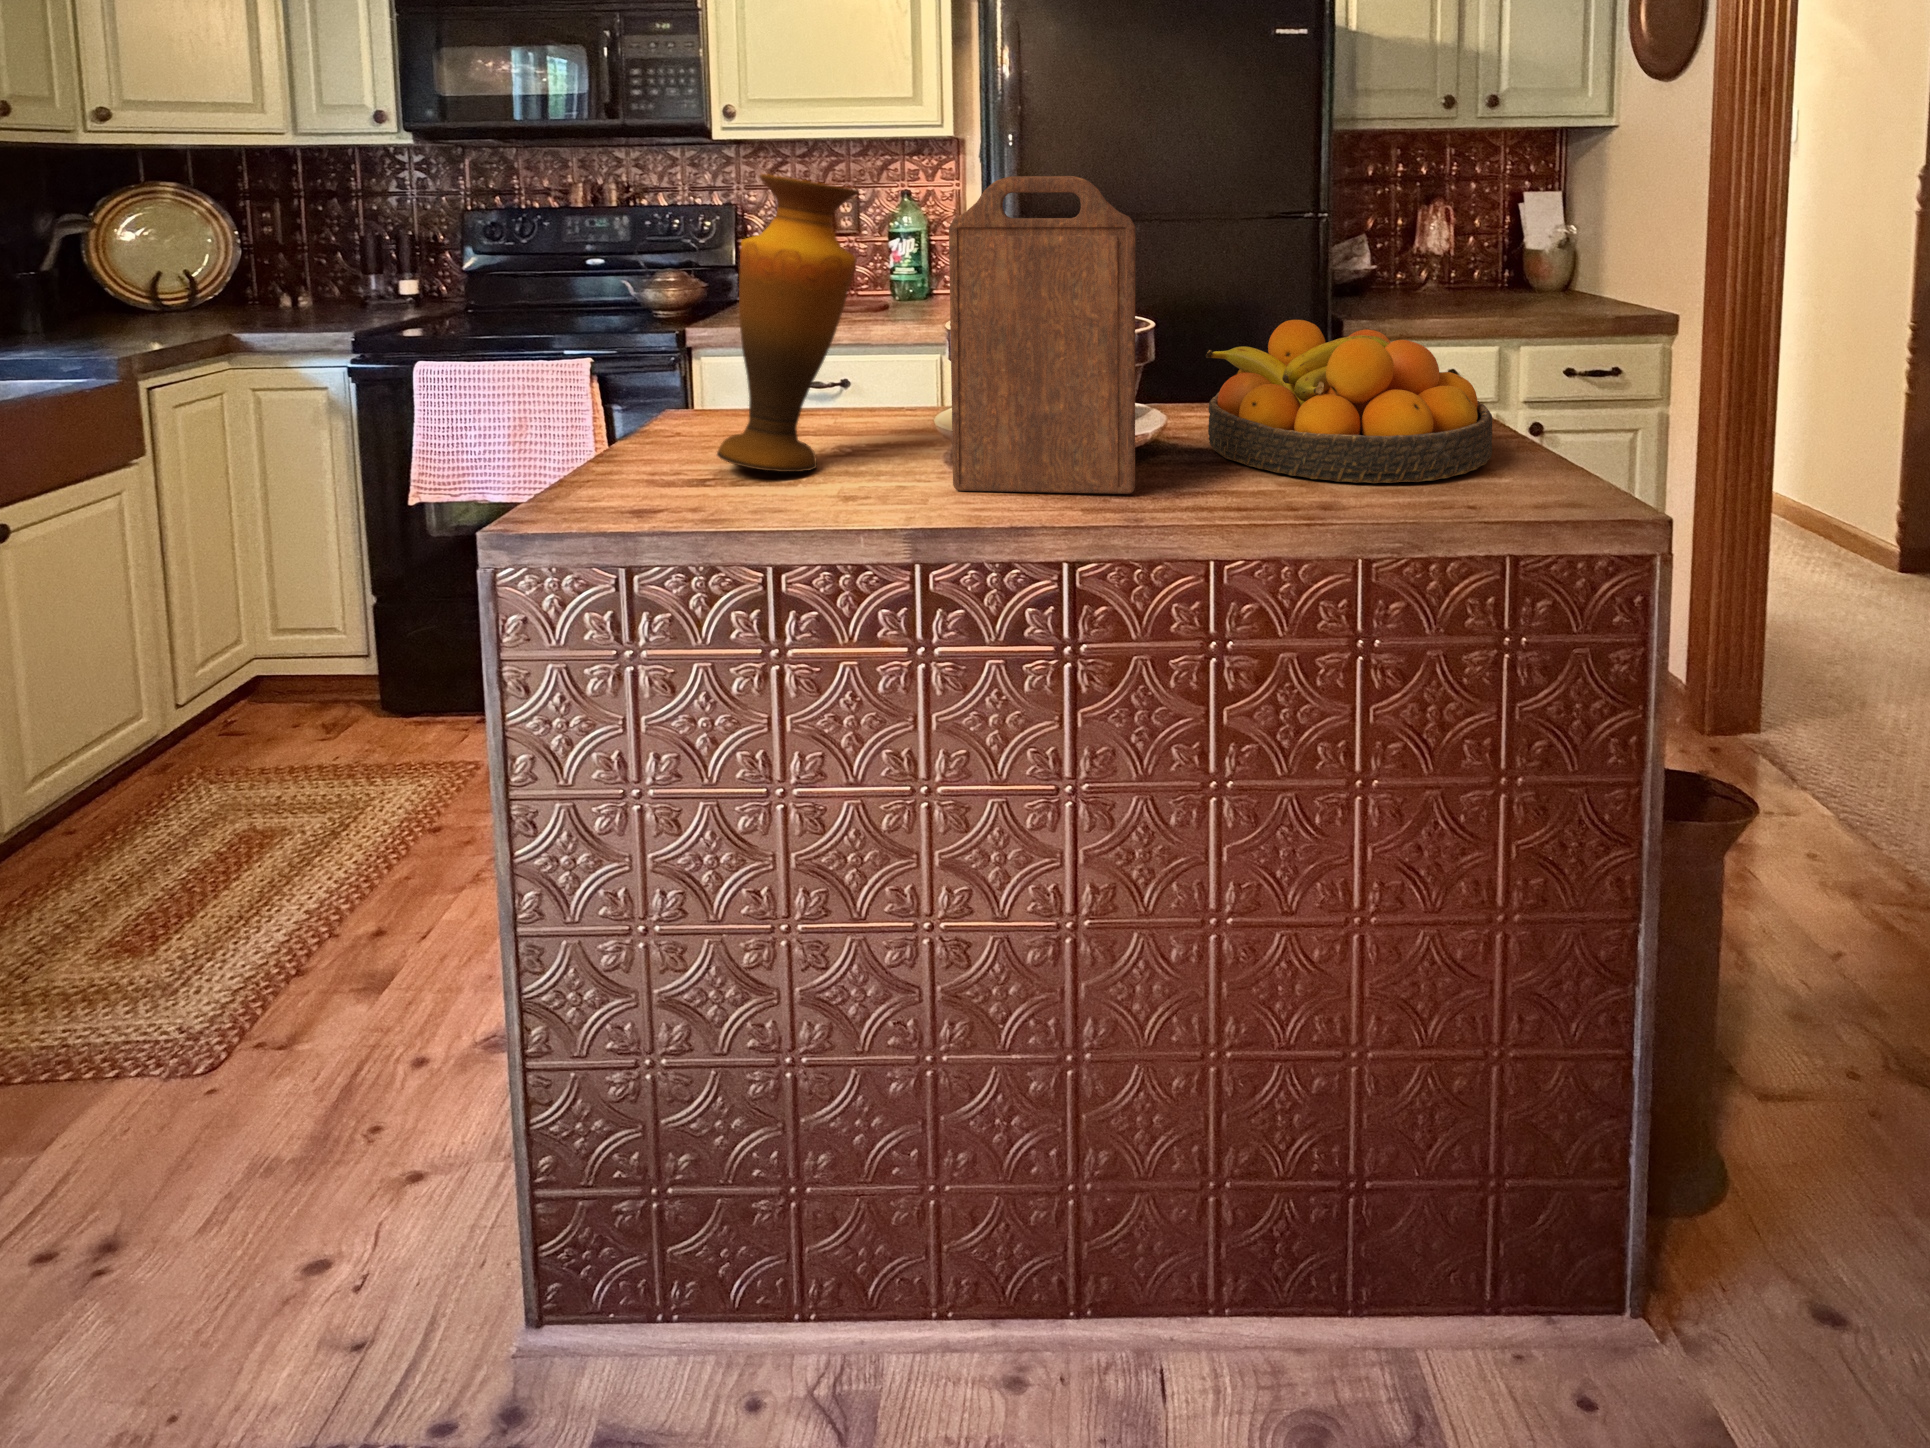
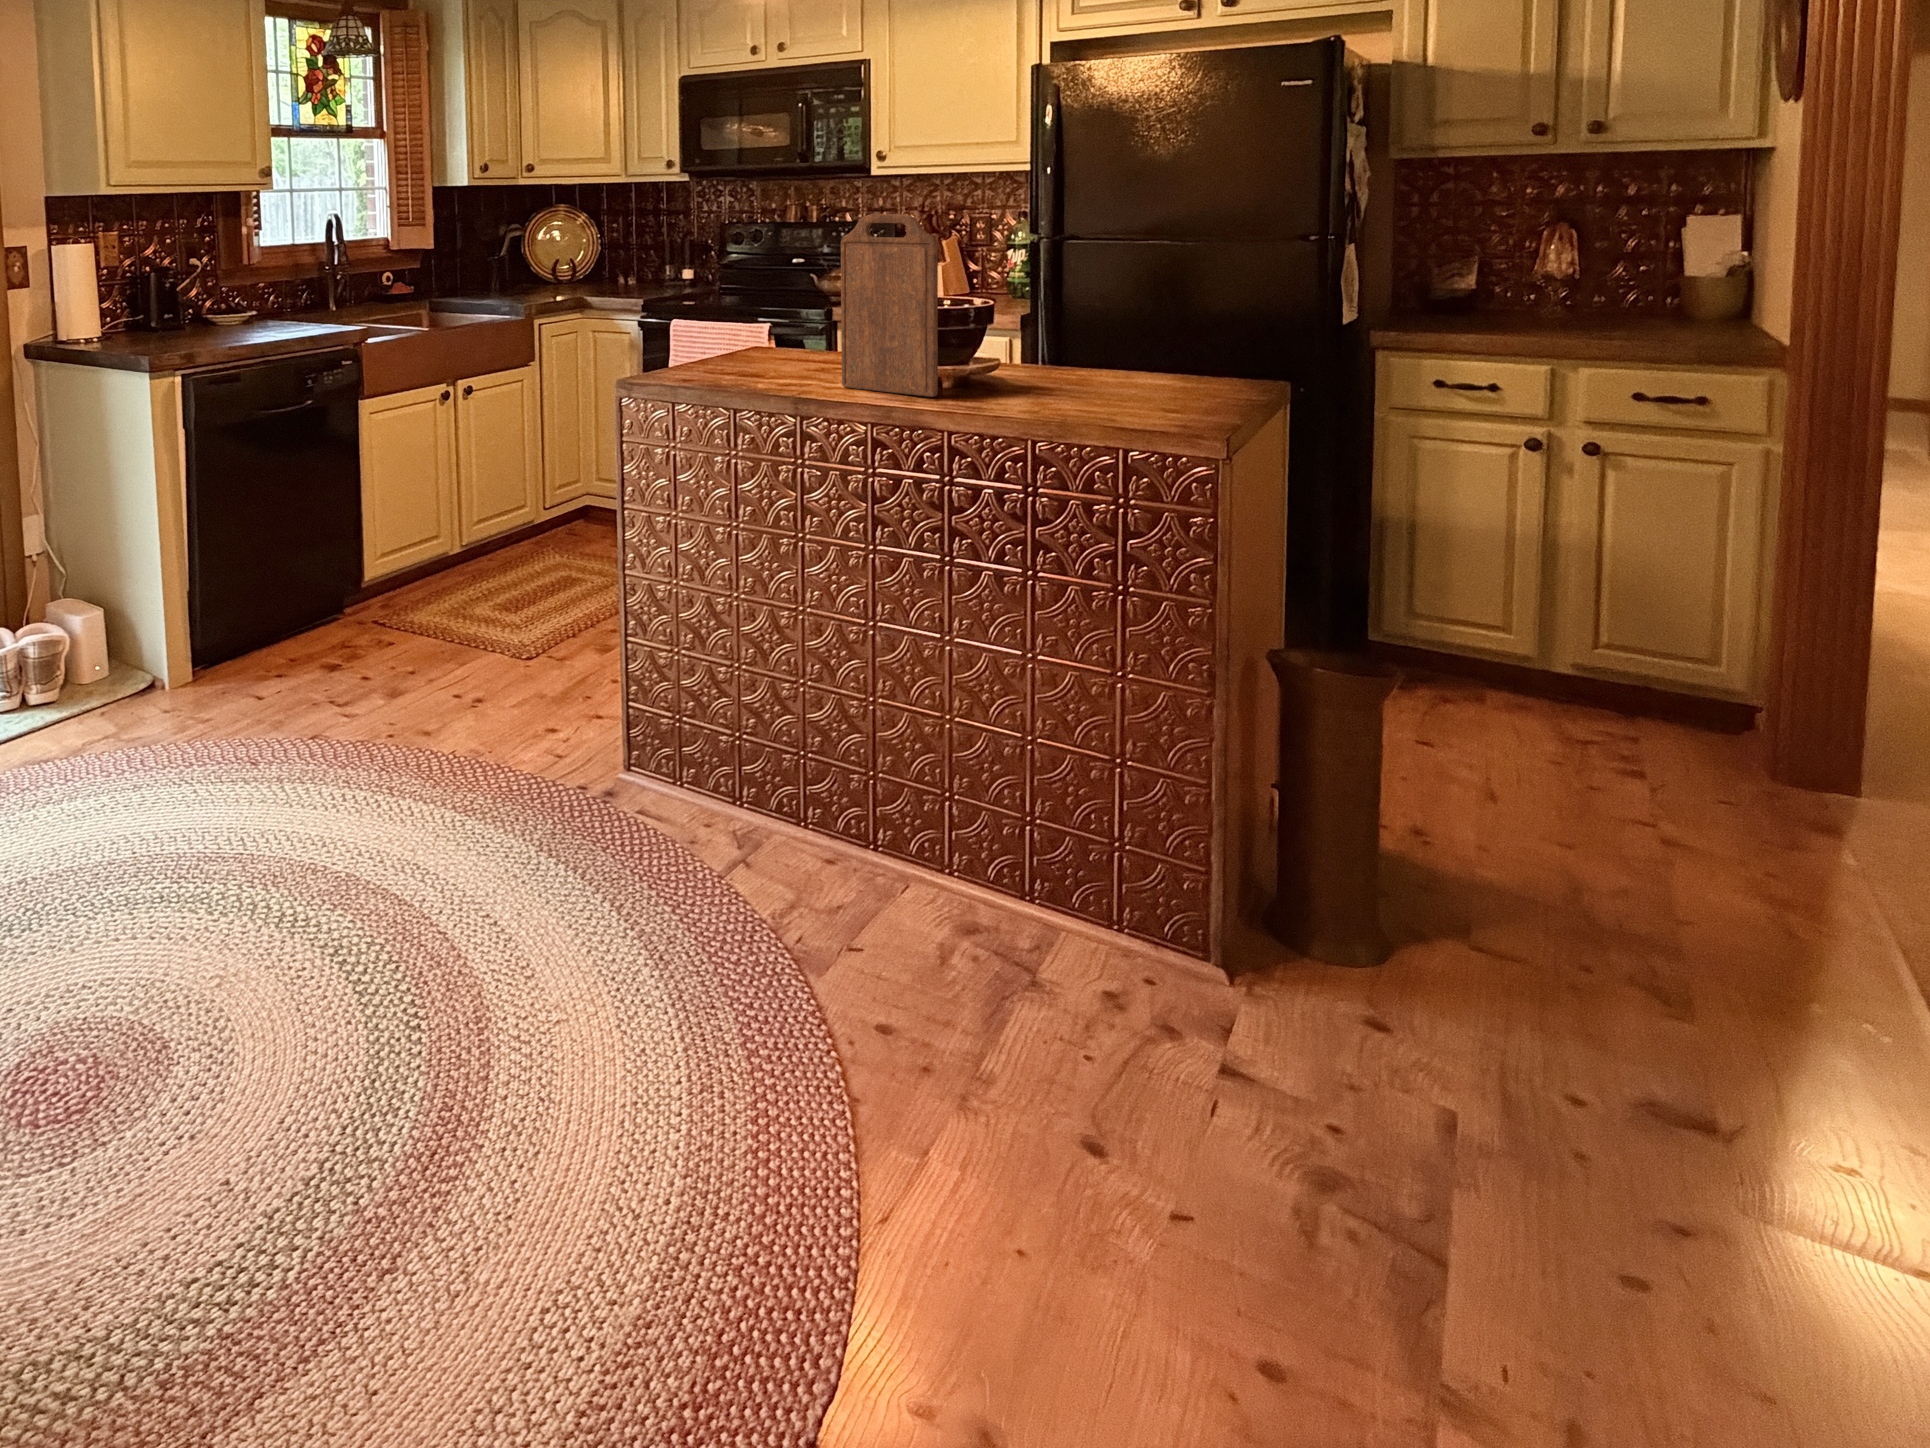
vase: present [717,174,859,472] -> none [737,211,817,372]
fruit bowl: present [1206,320,1492,483] -> none [1026,308,1226,411]

